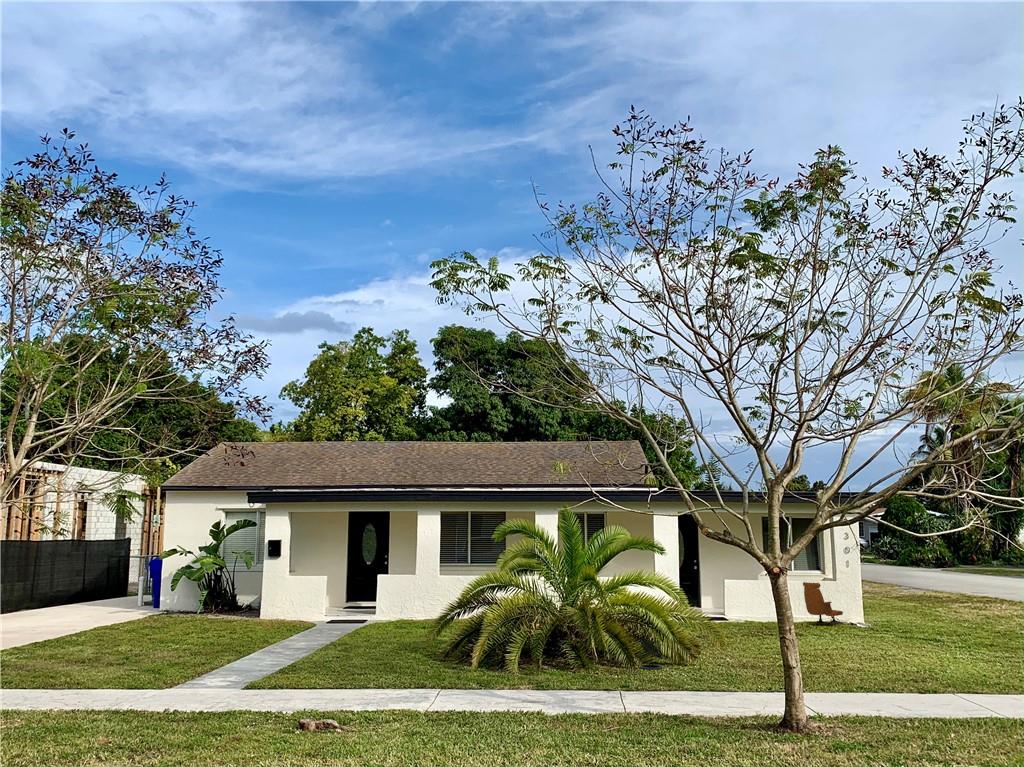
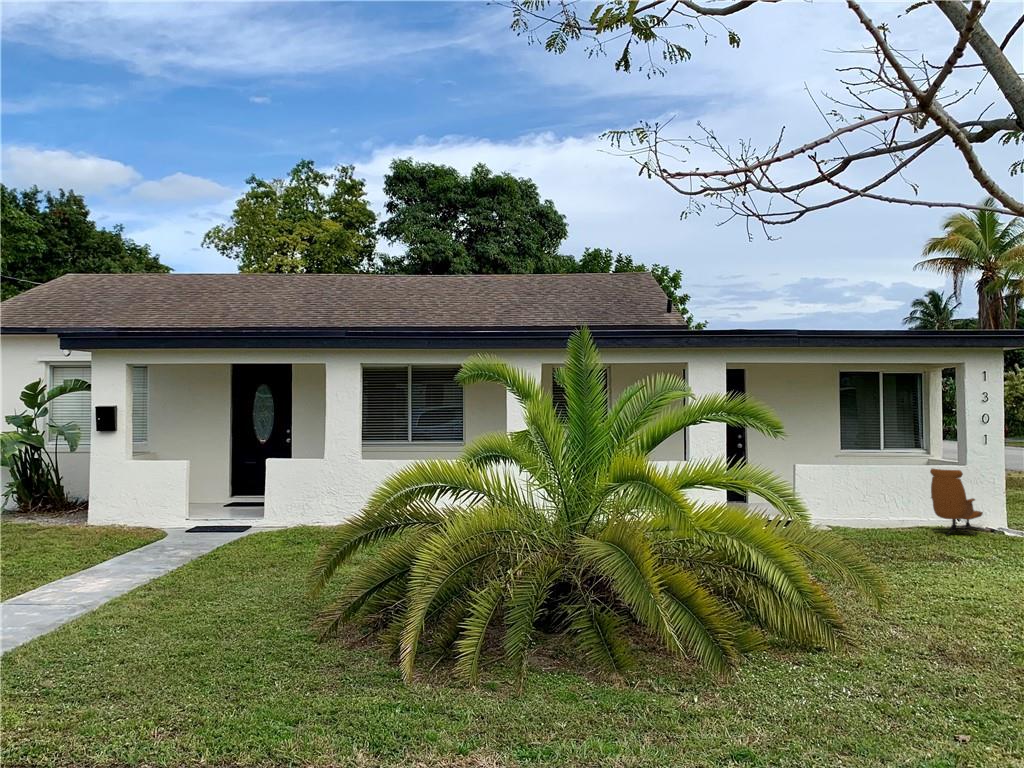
potted tree: present [640,631,662,669] -> none [751,584,809,681]

